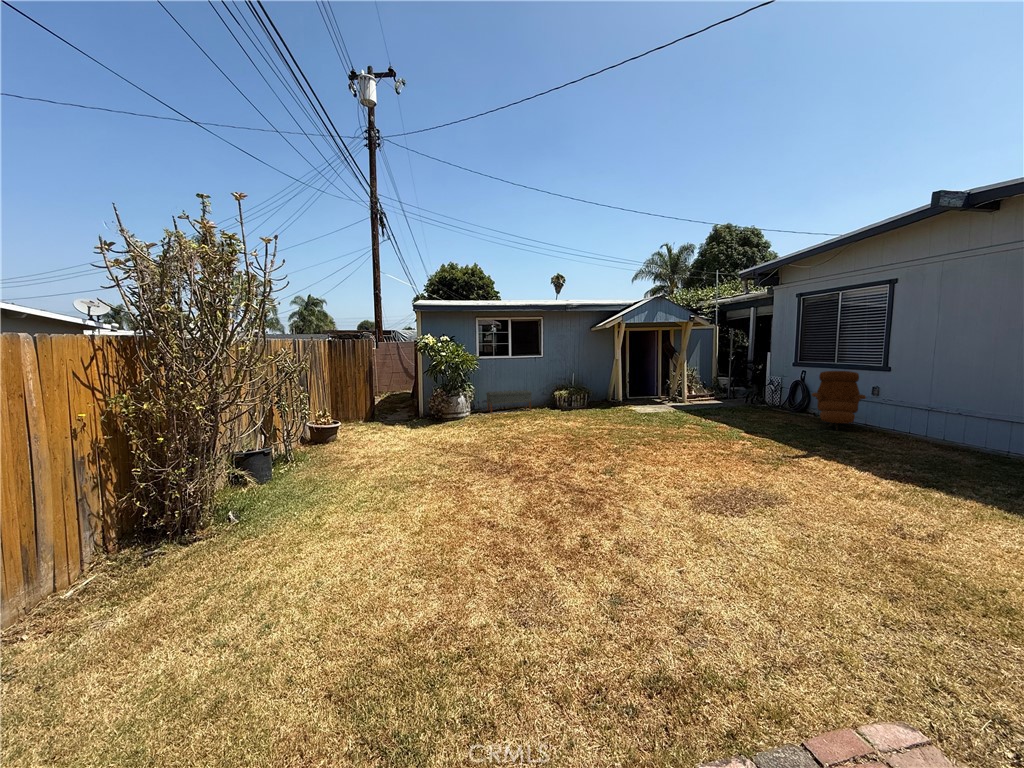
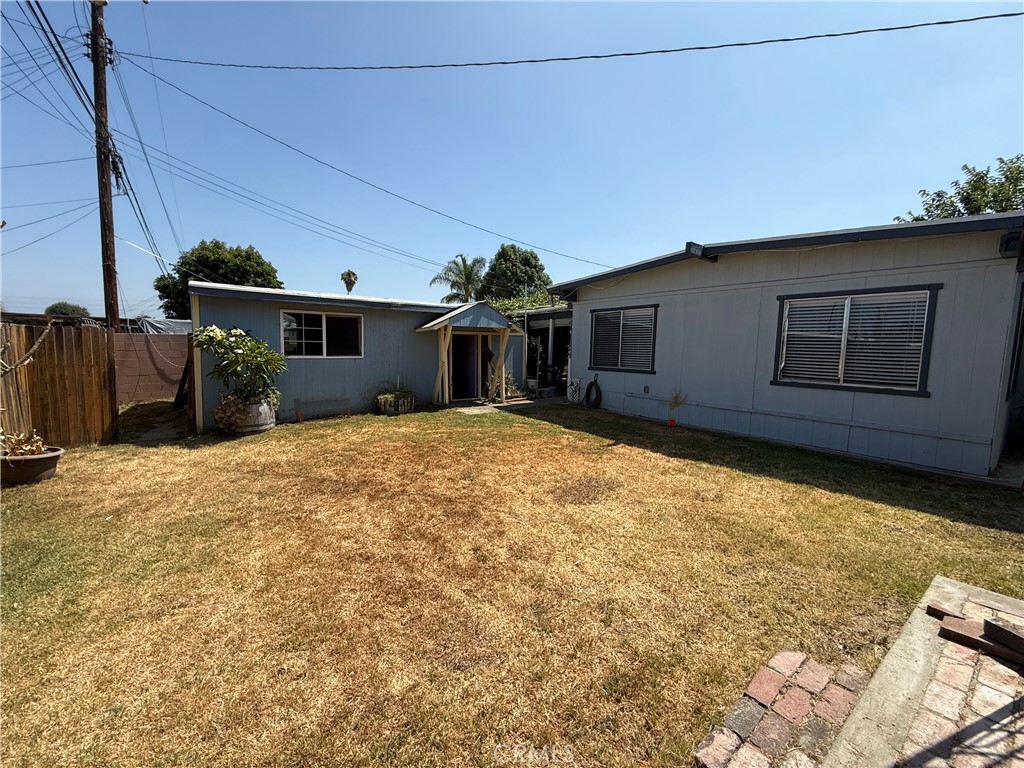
lounge chair: present [812,371,866,431] -> none [602,373,638,421]
potted tree: none [897,389,947,442] -> present [660,387,688,426]

